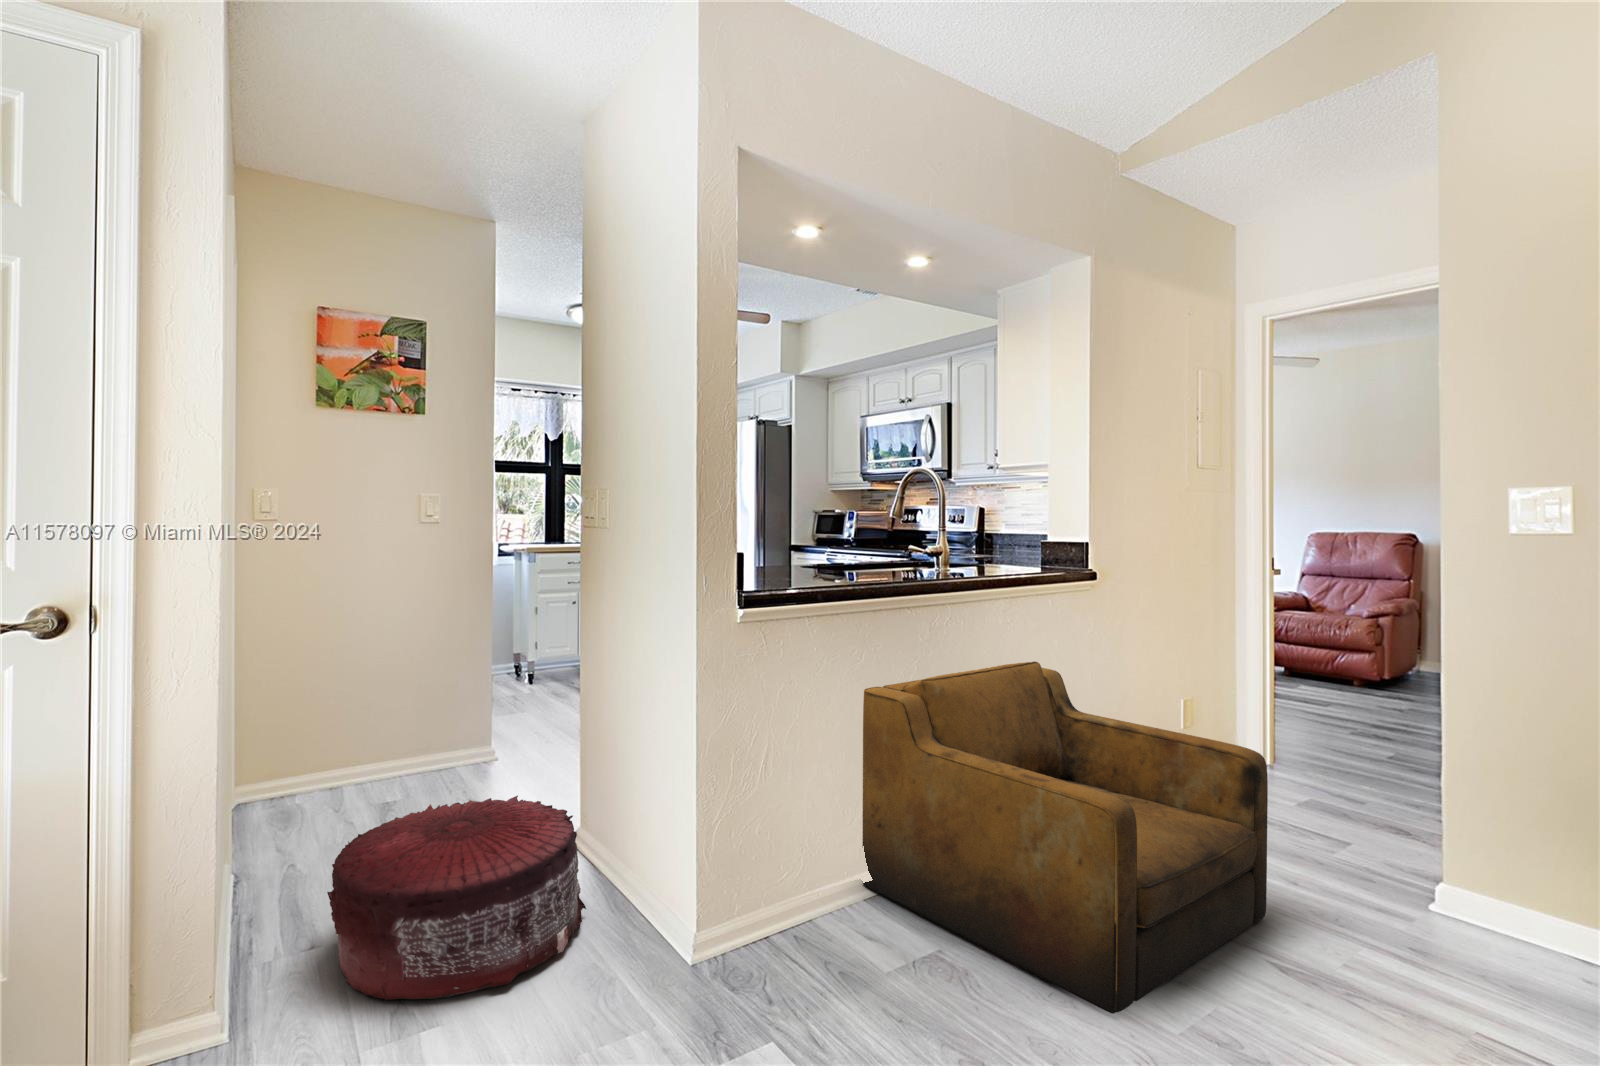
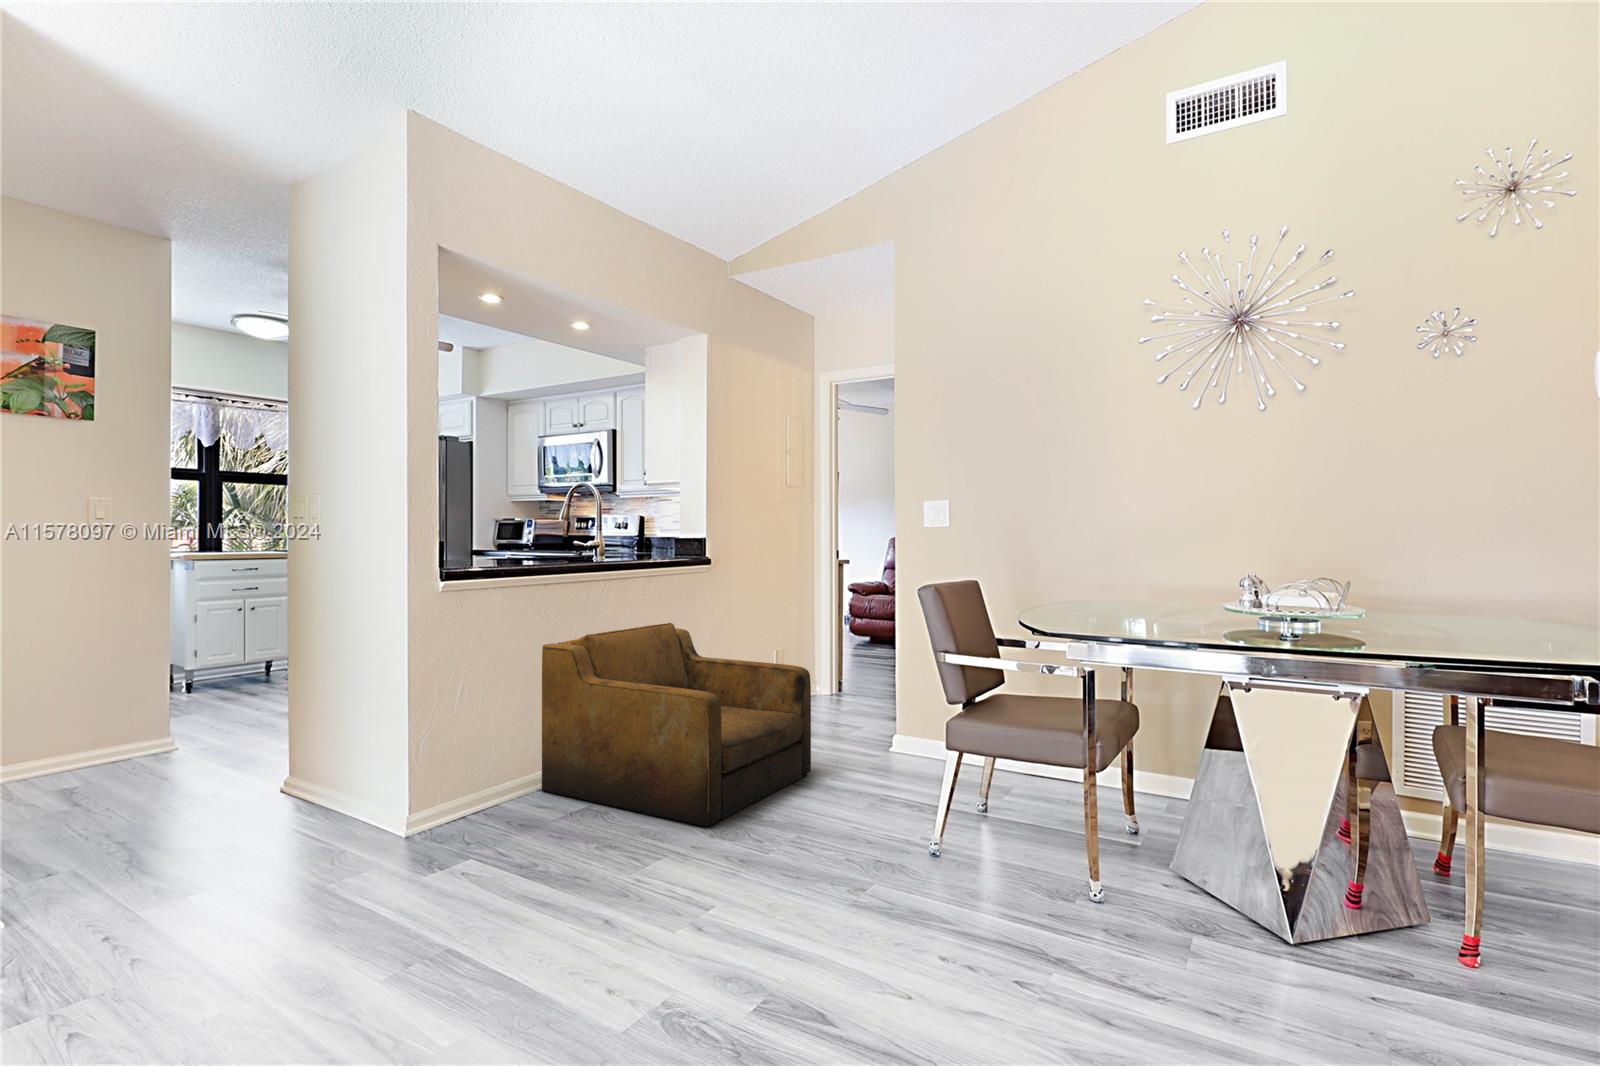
pouf: present [327,796,586,1000] -> none [73,748,312,900]

